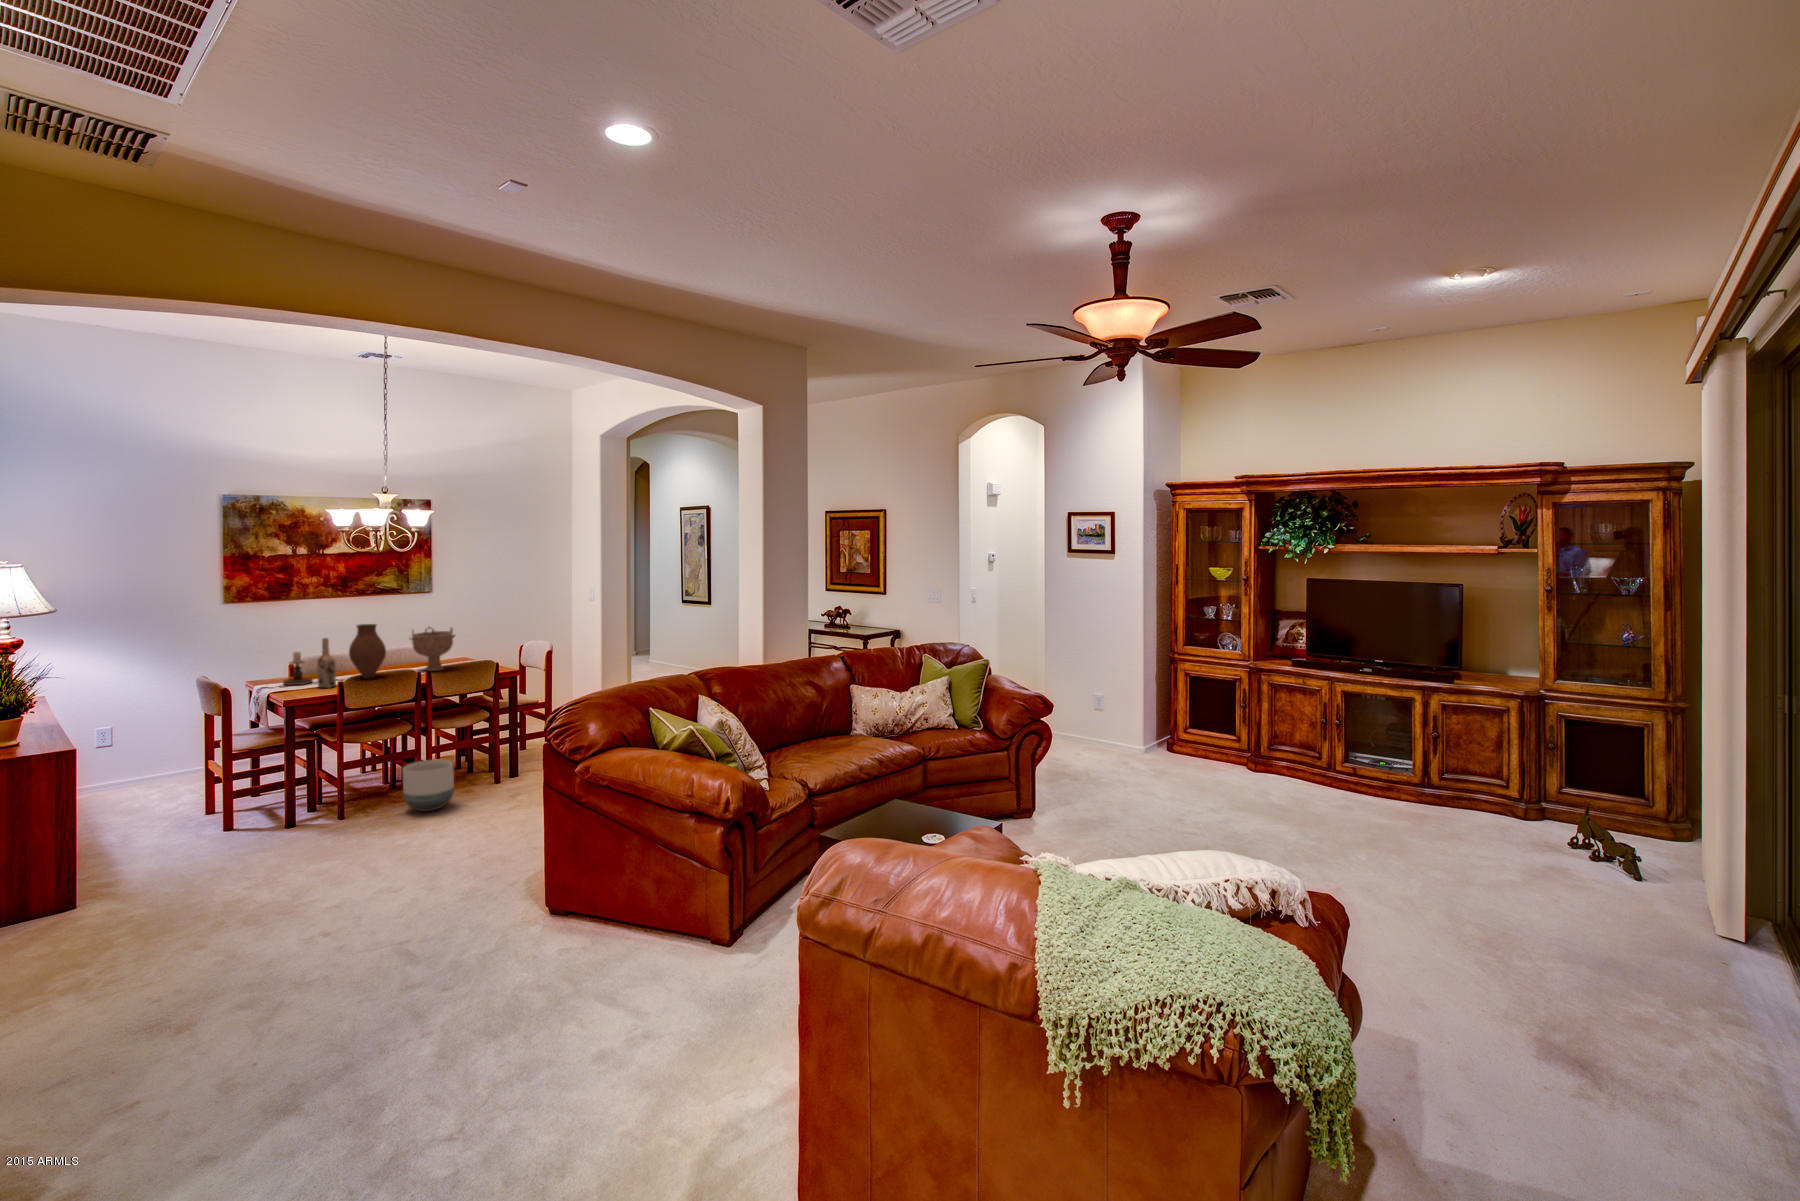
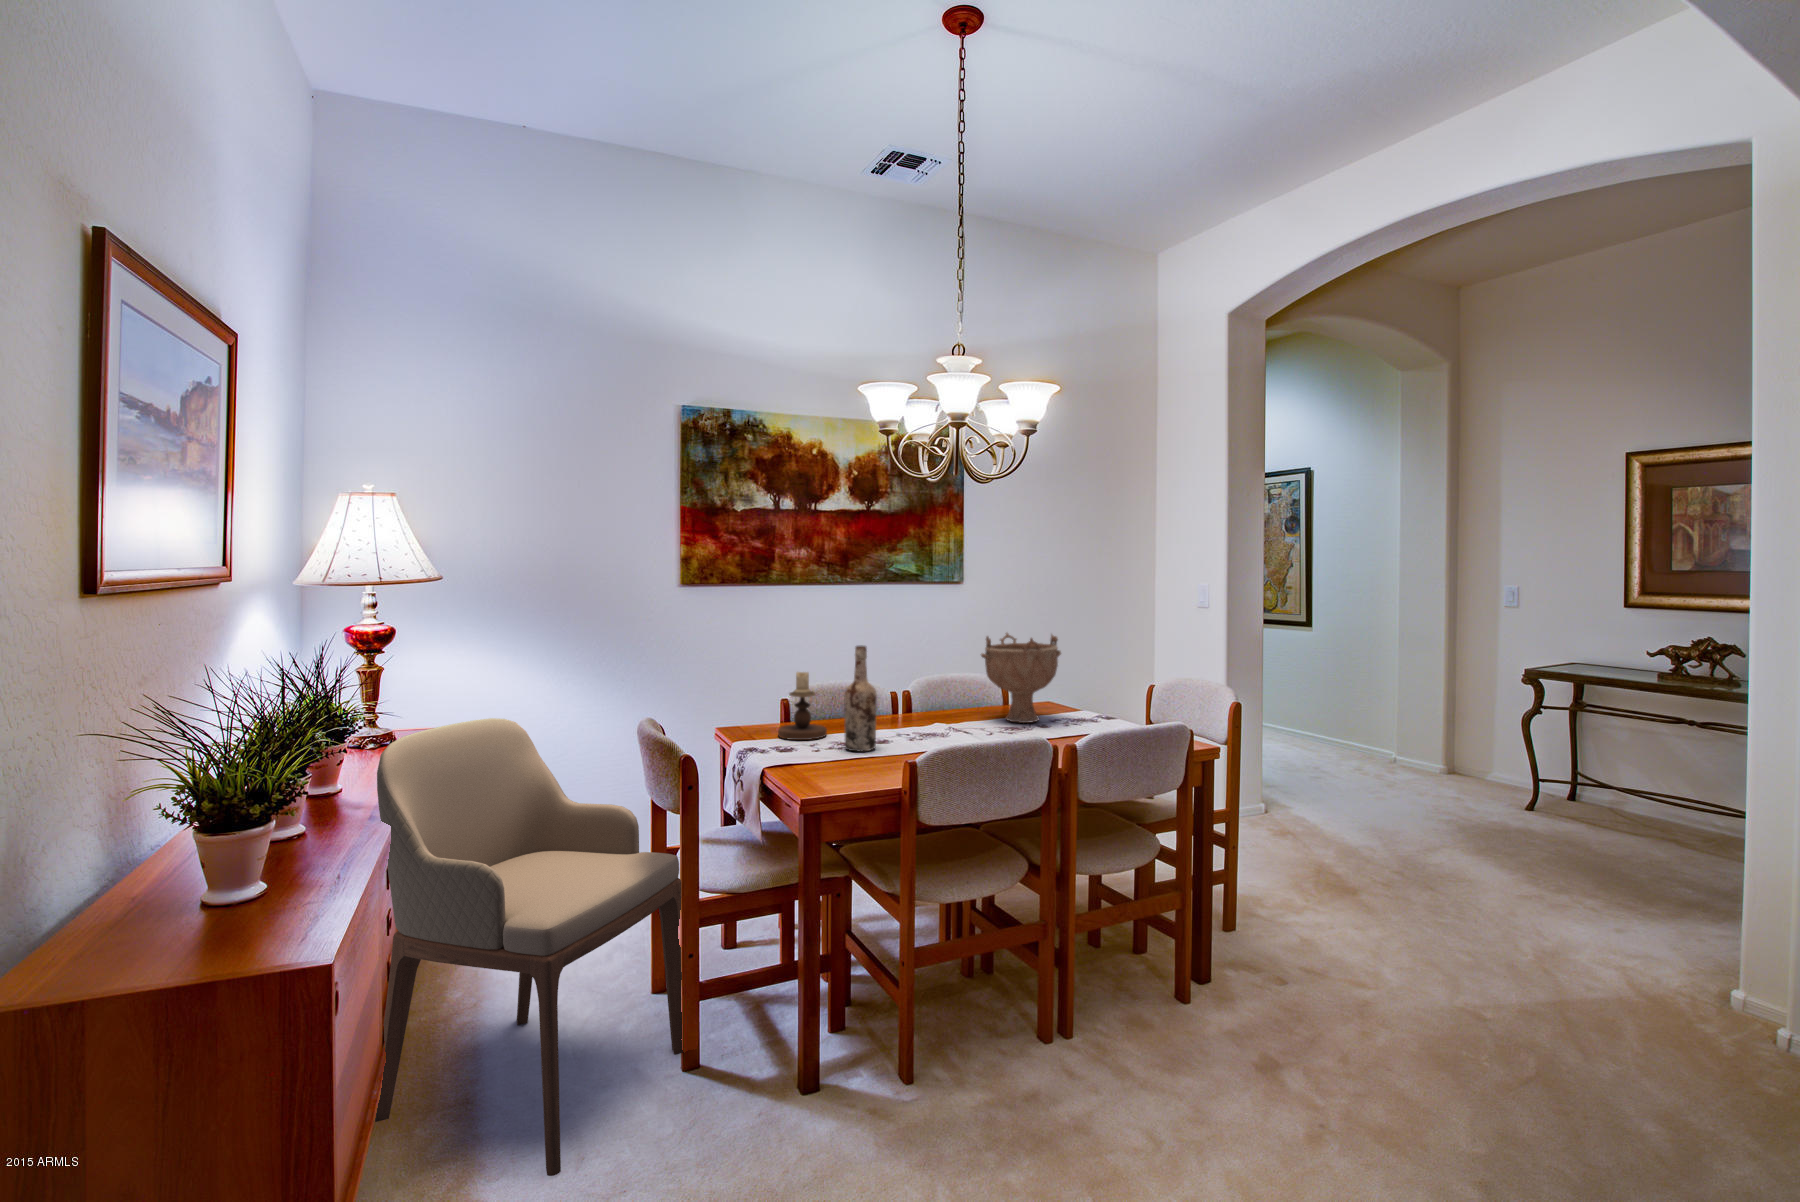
vase: present [349,624,386,679] -> none [887,622,951,732]
armchair: none [51,682,228,859] -> present [375,718,683,1176]
planter: present [403,760,454,811] -> none [1038,942,1150,1086]

